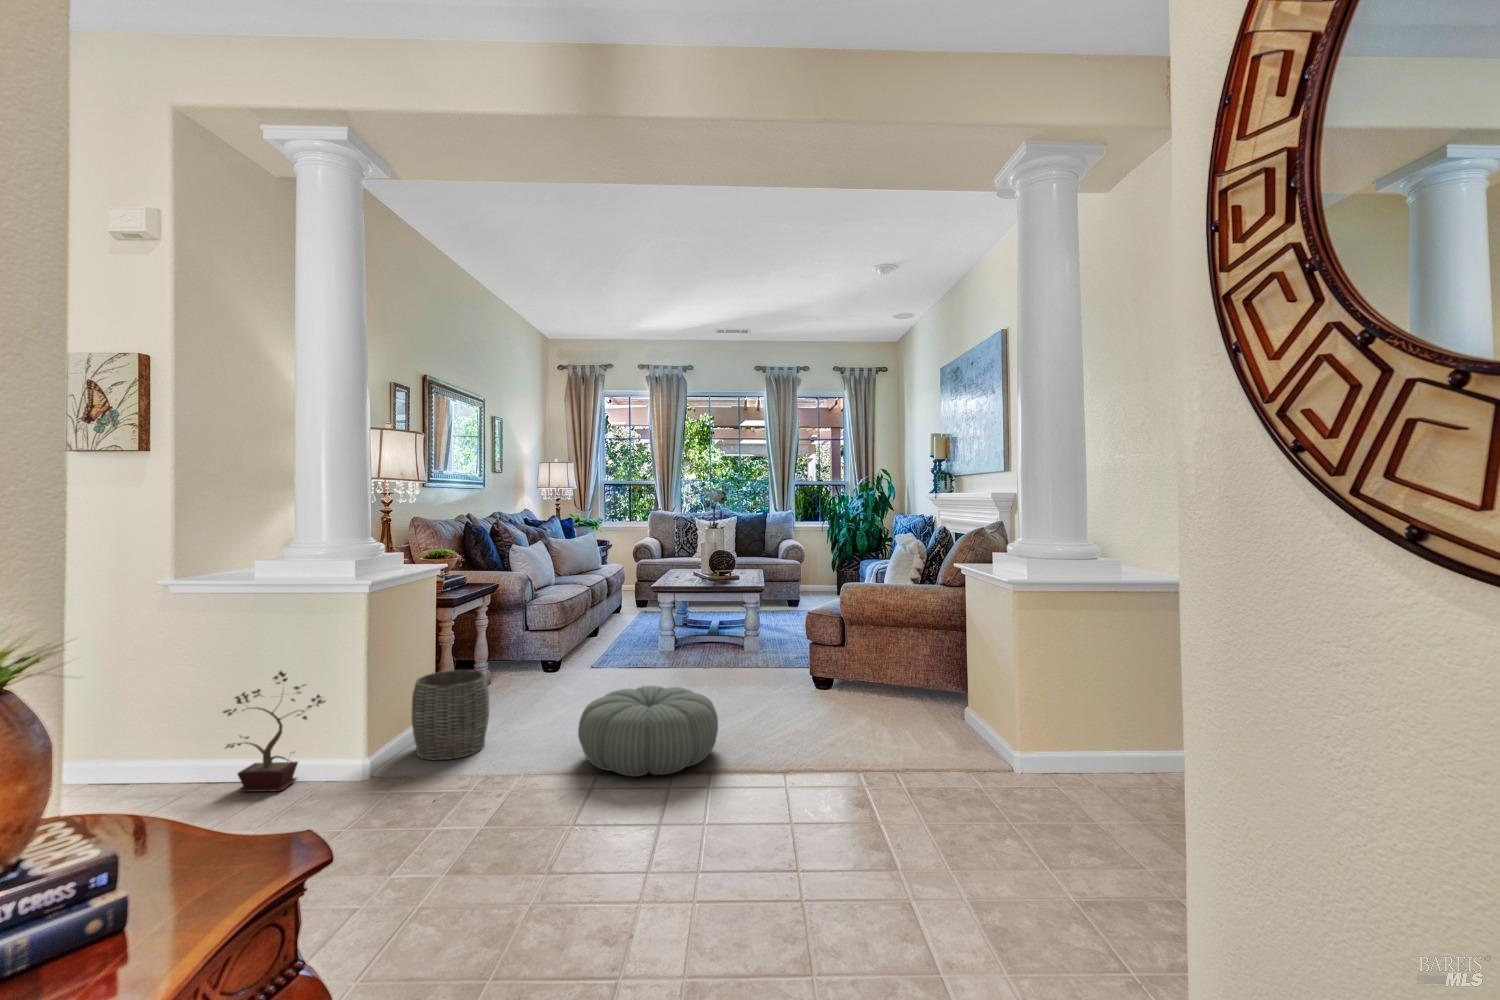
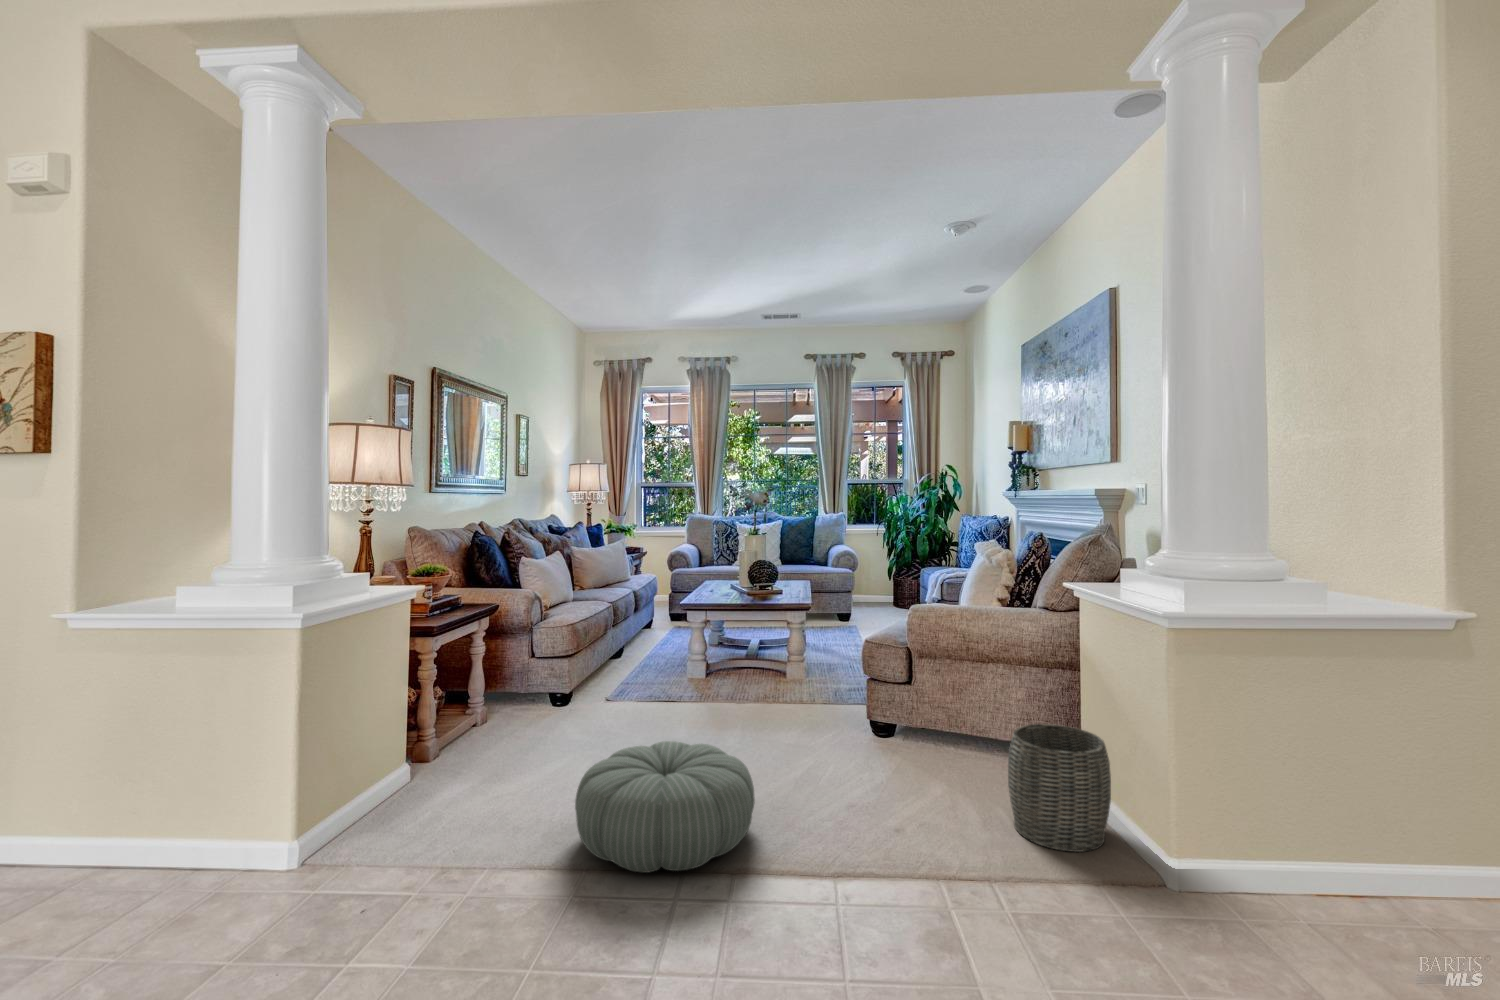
woven basket: present [412,670,489,760] -> present [1008,724,1111,852]
potted plant: present [223,671,325,792] -> none [126,725,254,882]

